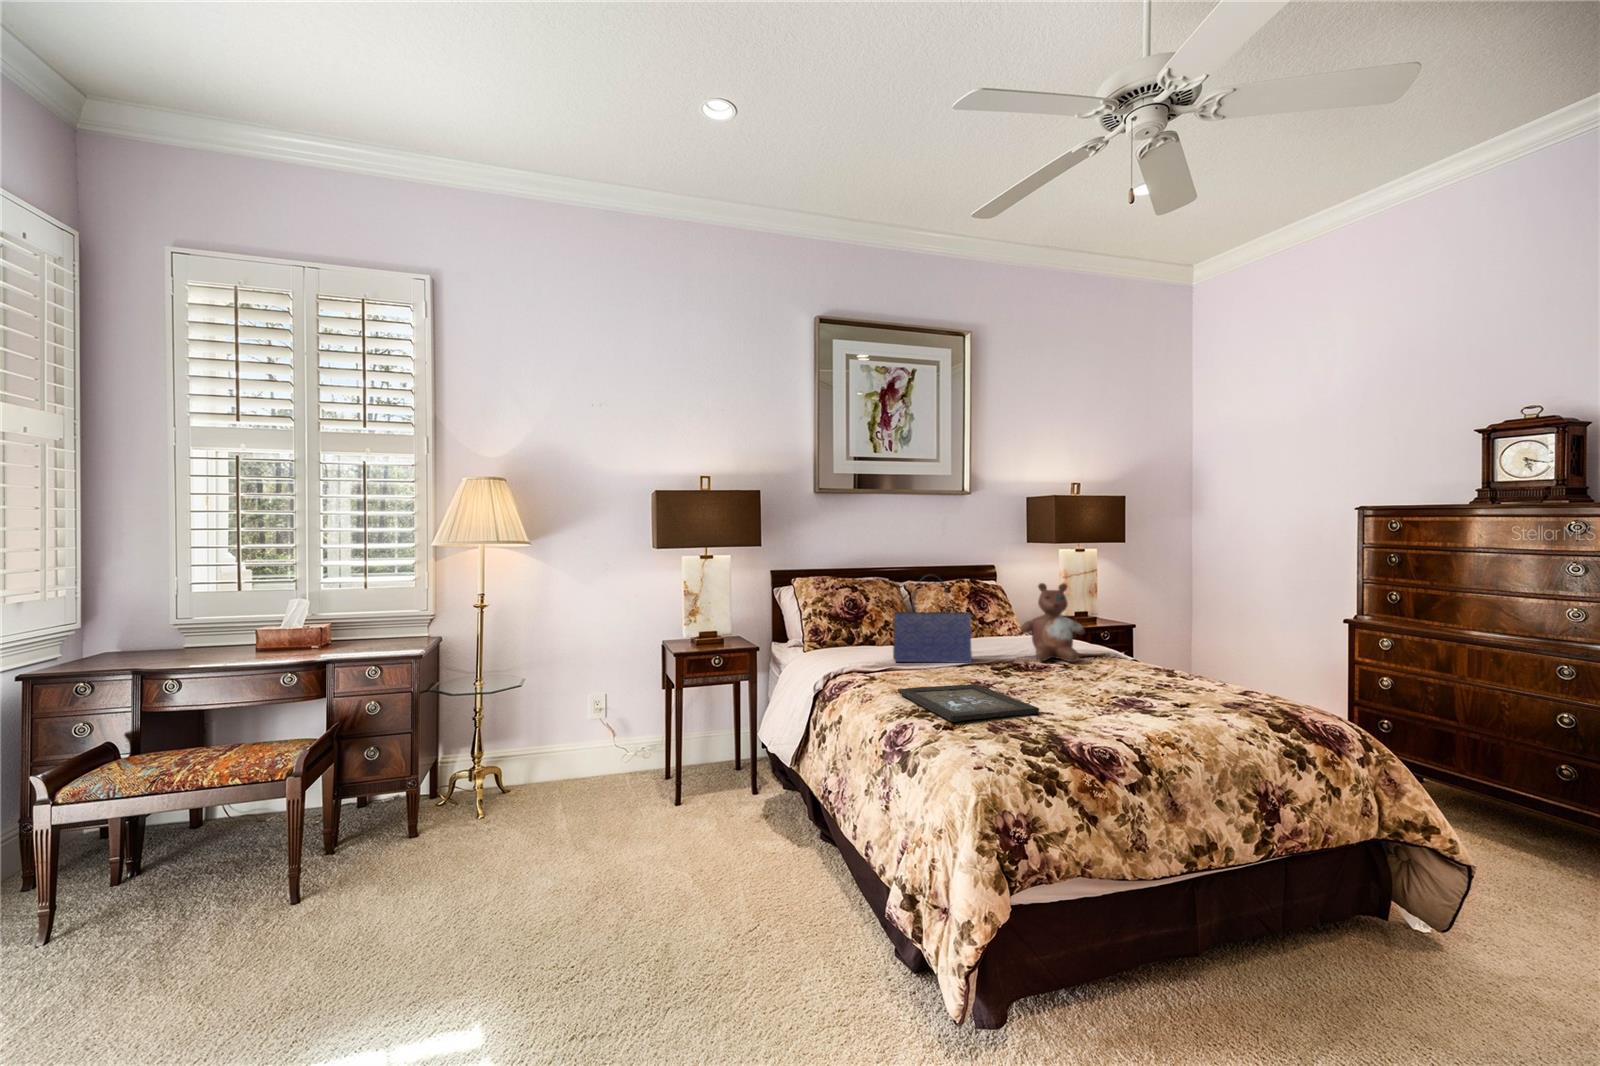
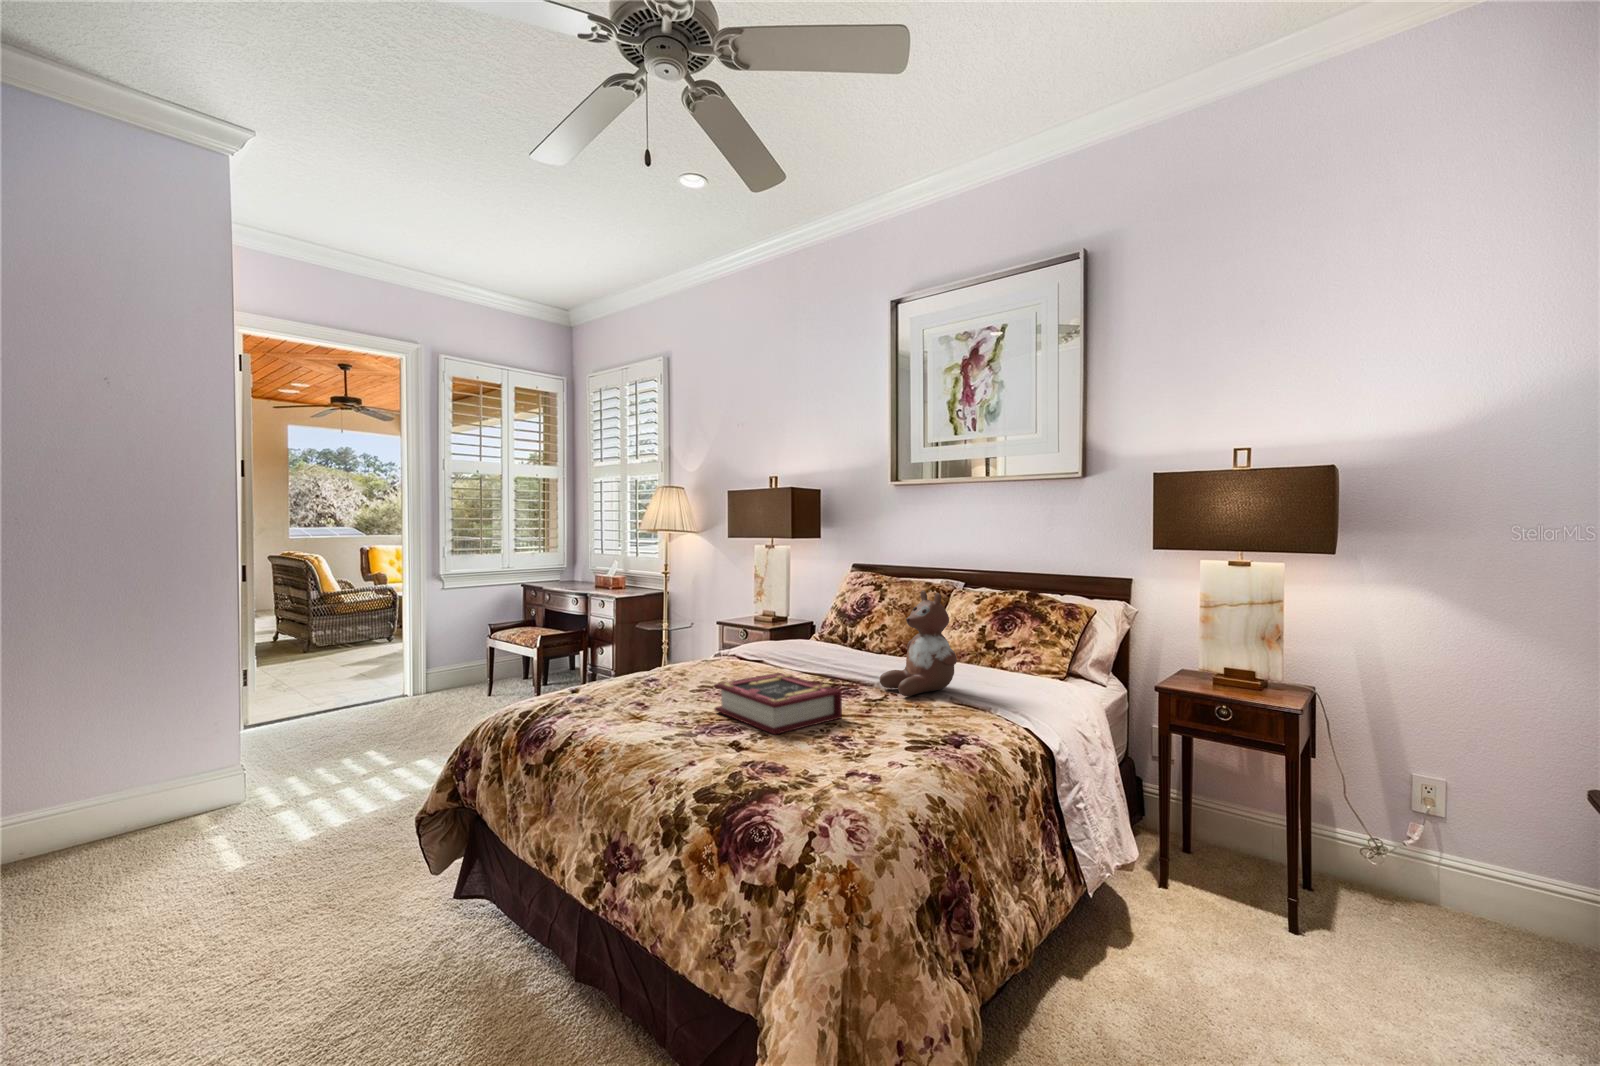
tote bag: present [893,579,976,663] -> none [795,571,860,674]
book: none [1044,658,1161,699] -> present [714,673,842,734]
tray: present [898,684,1039,722] -> none [585,670,728,707]

